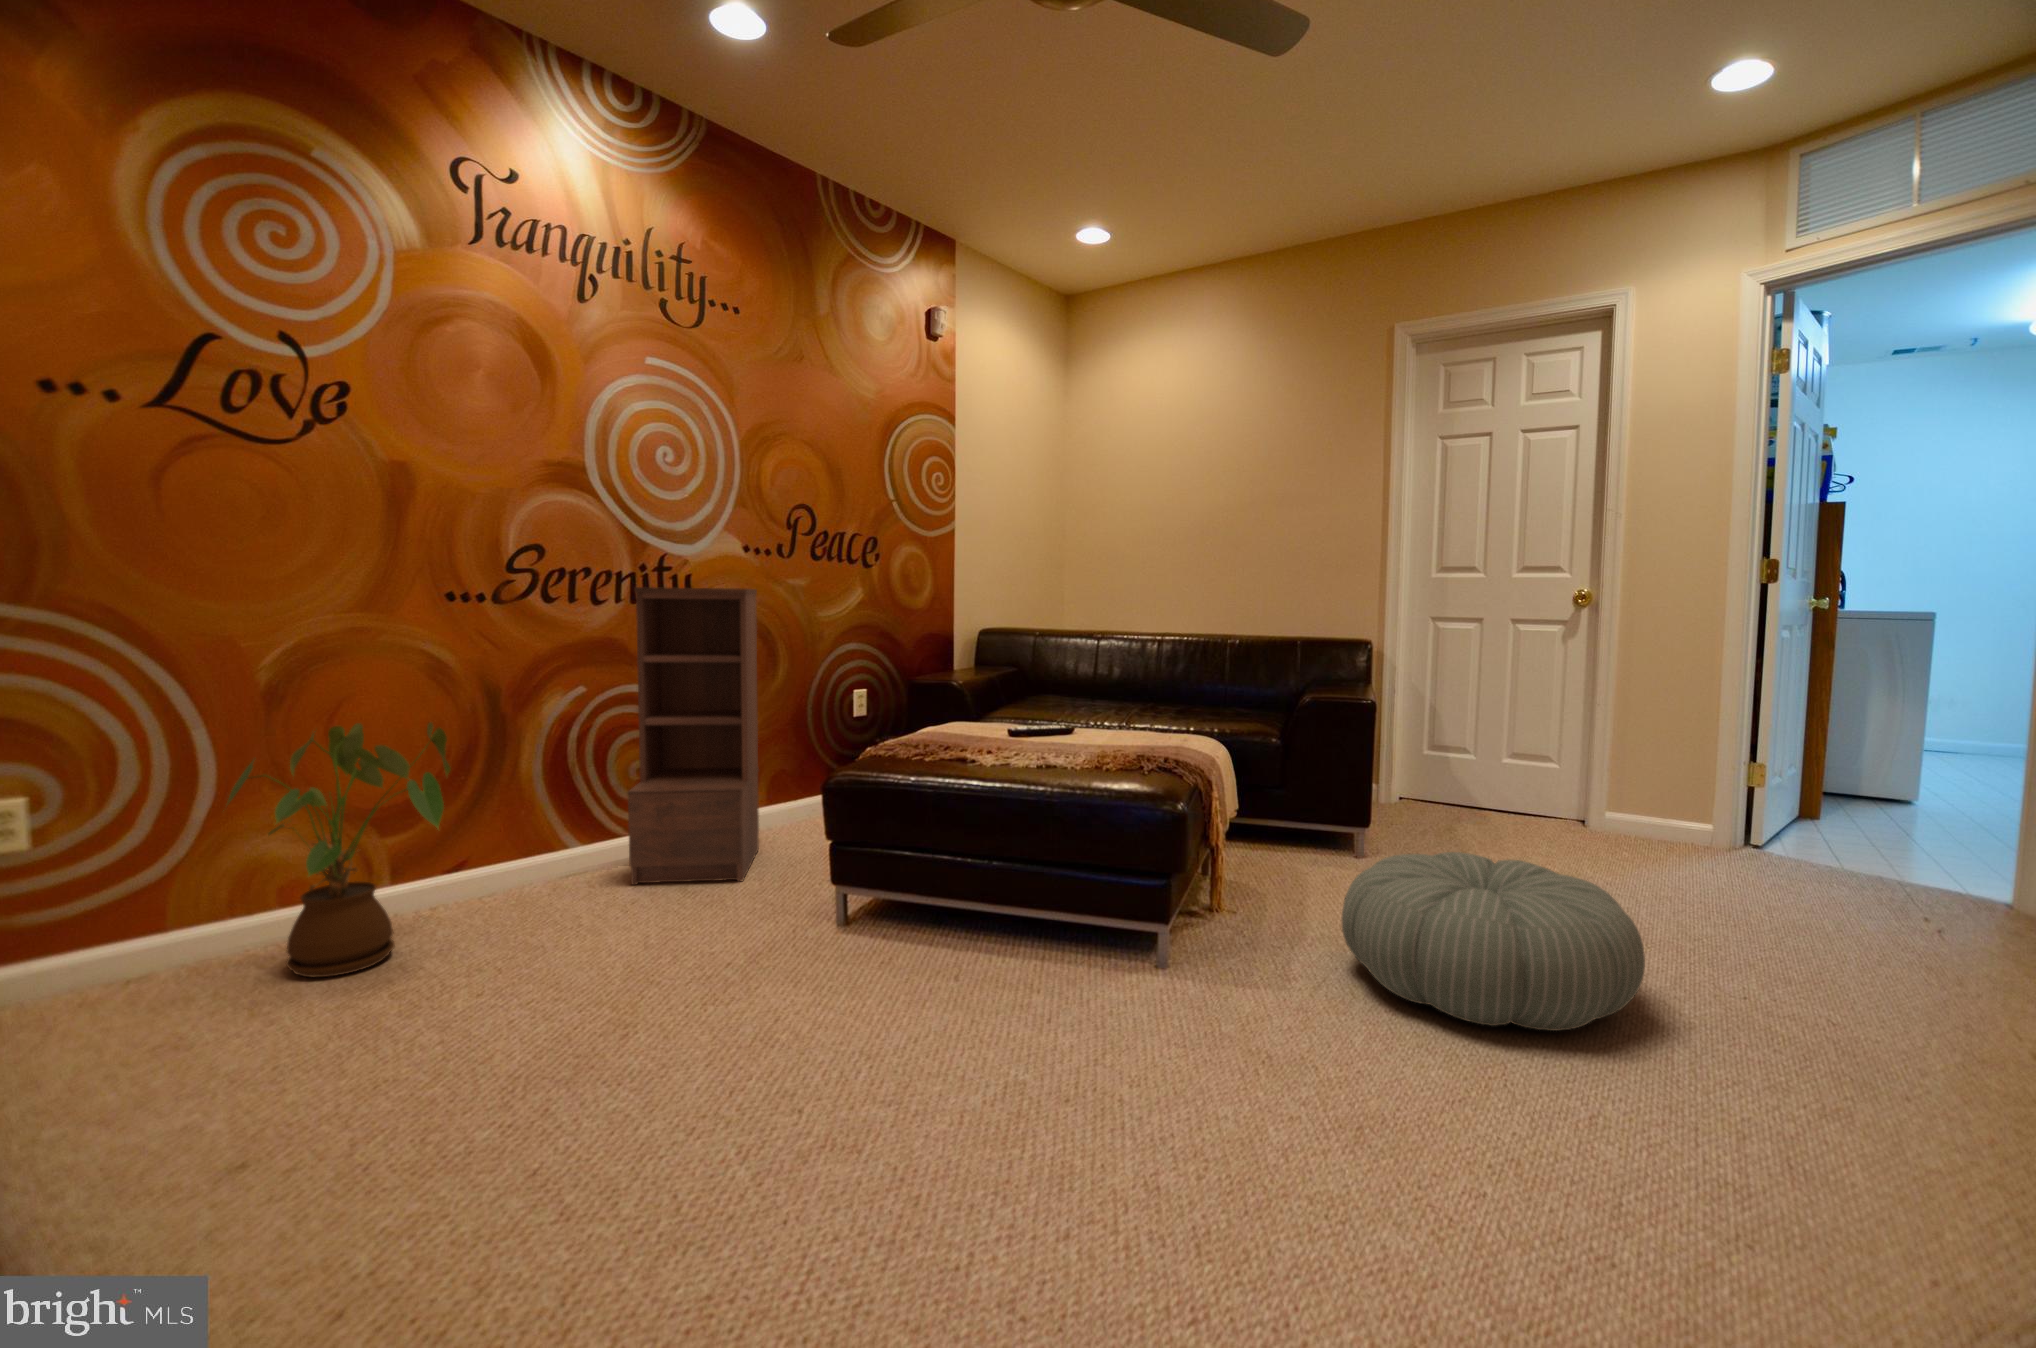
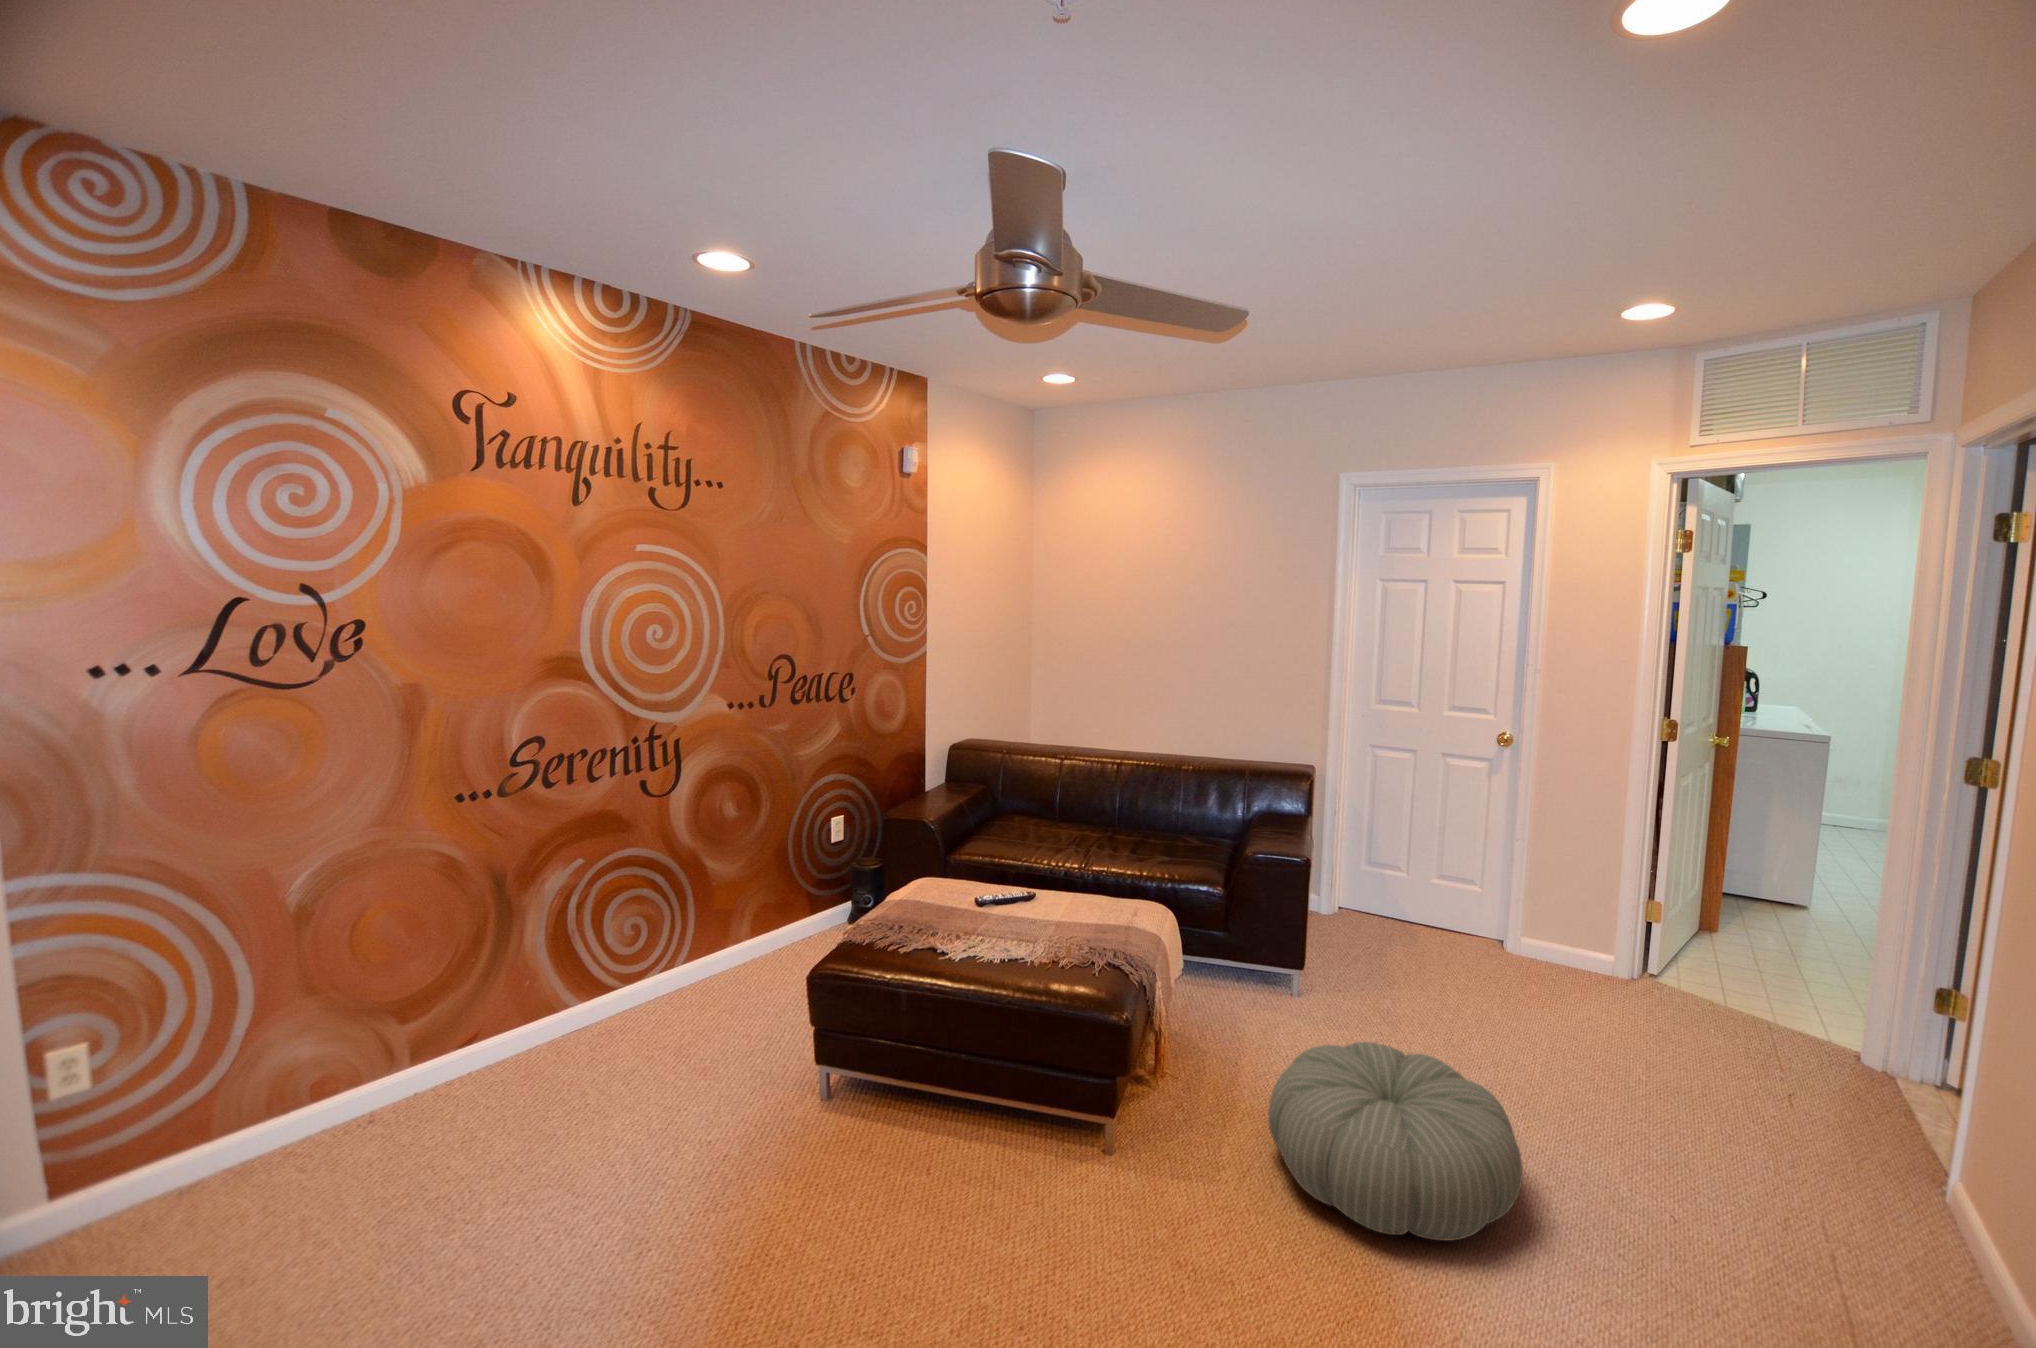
bookshelf: present [628,587,759,885] -> none [623,753,744,1046]
house plant: present [227,722,451,977] -> none [260,933,464,1187]

